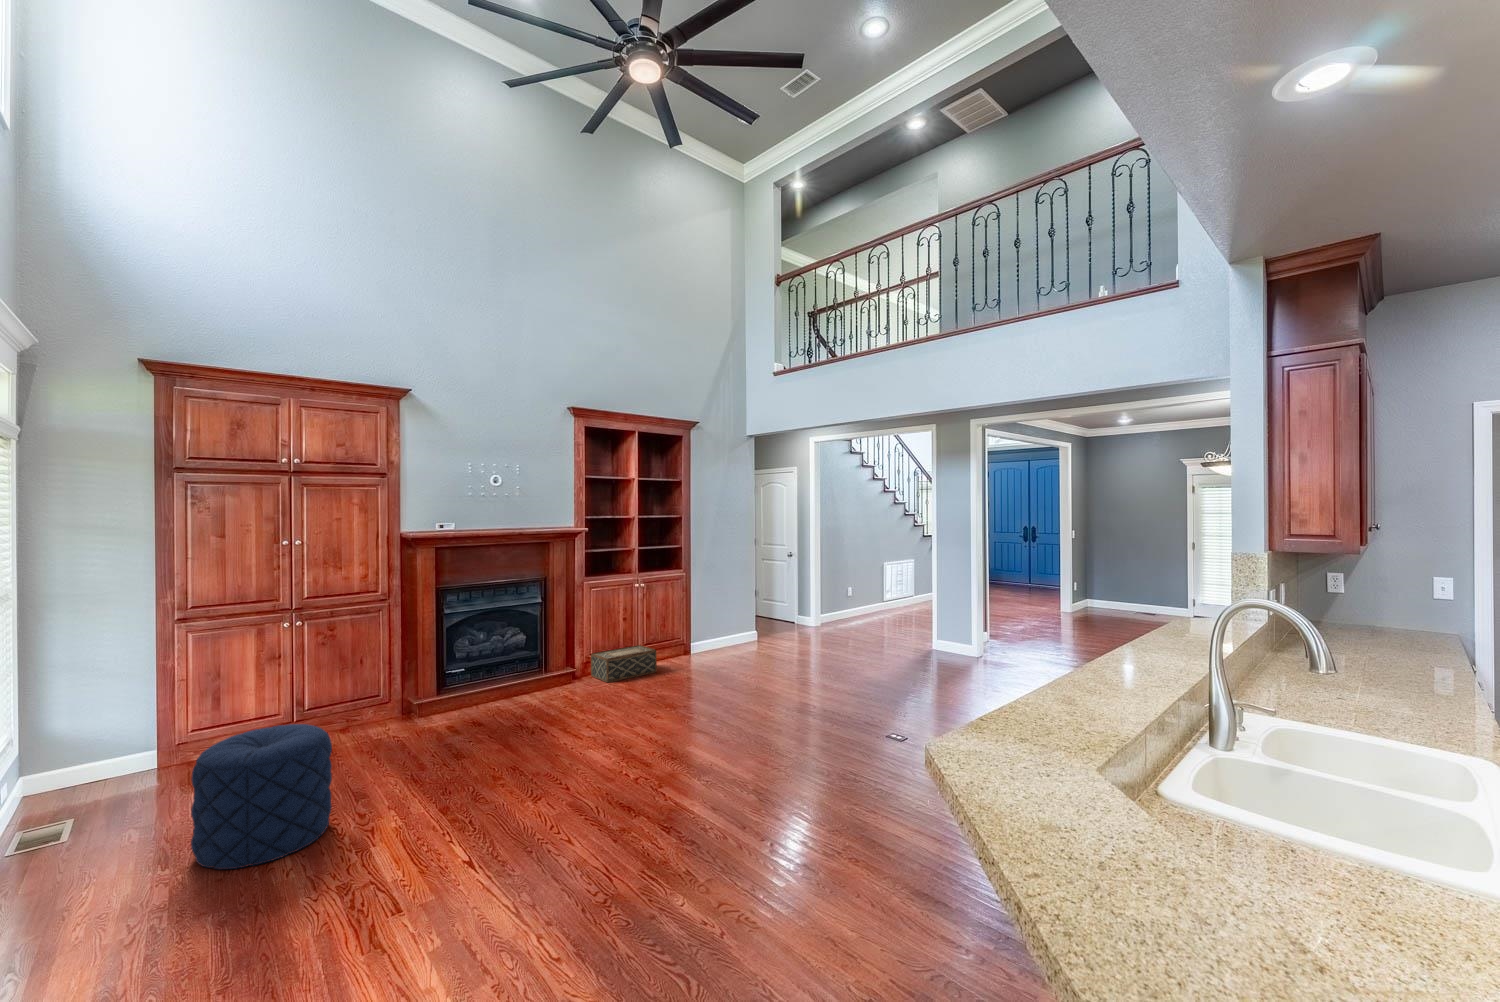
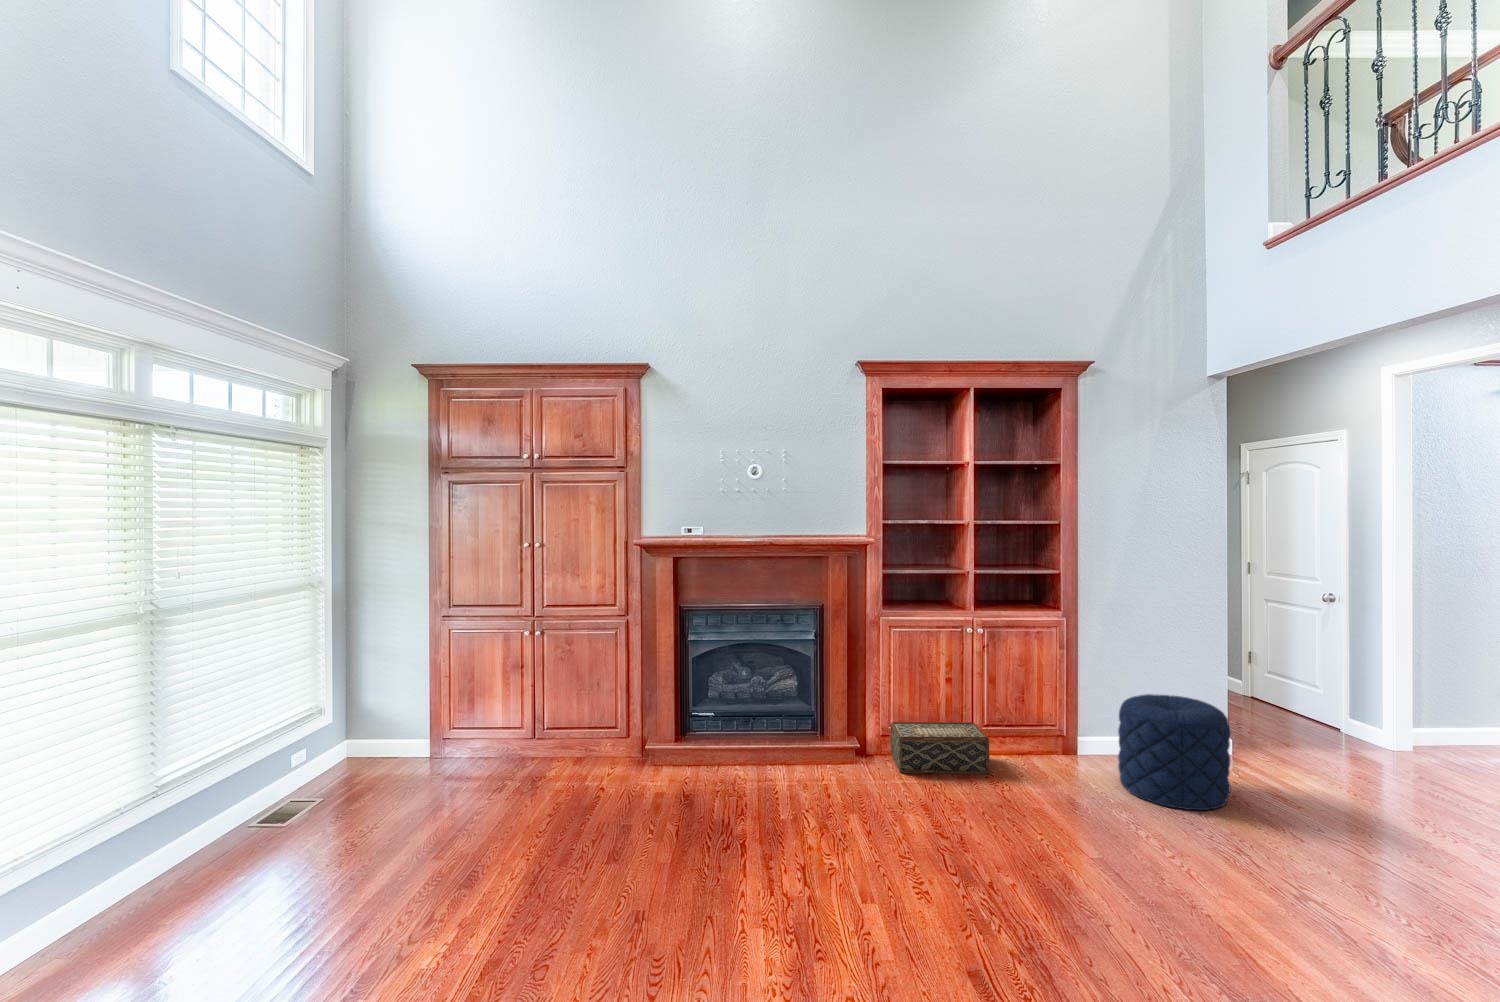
pouf: present [191,724,332,869] -> present [1118,694,1231,810]

